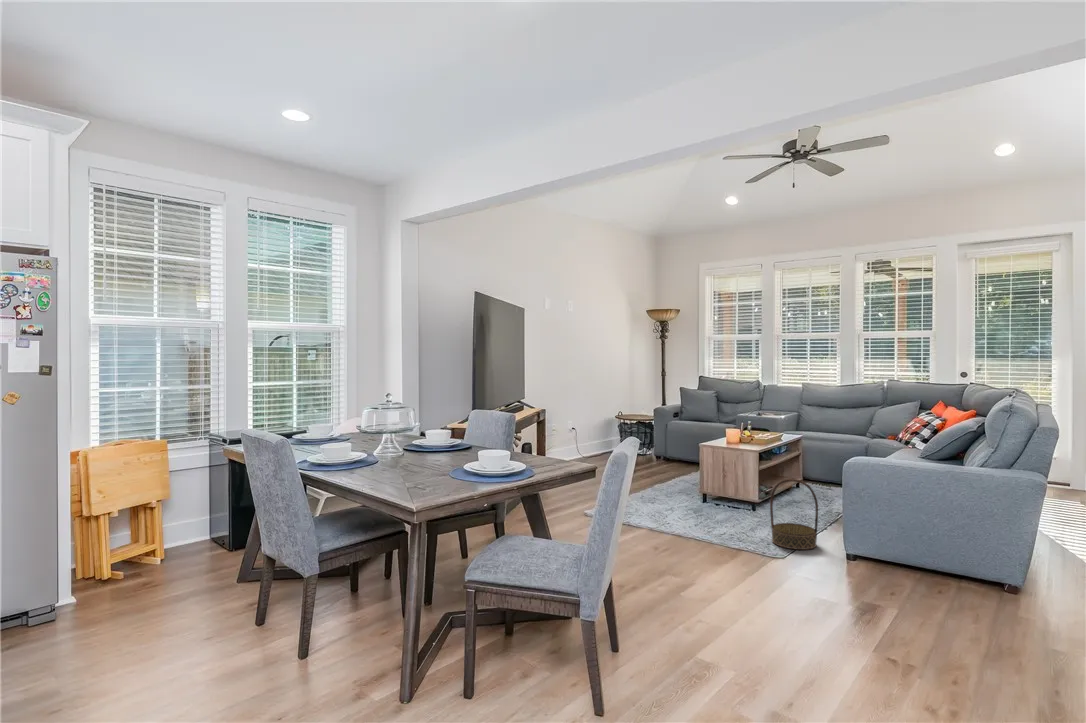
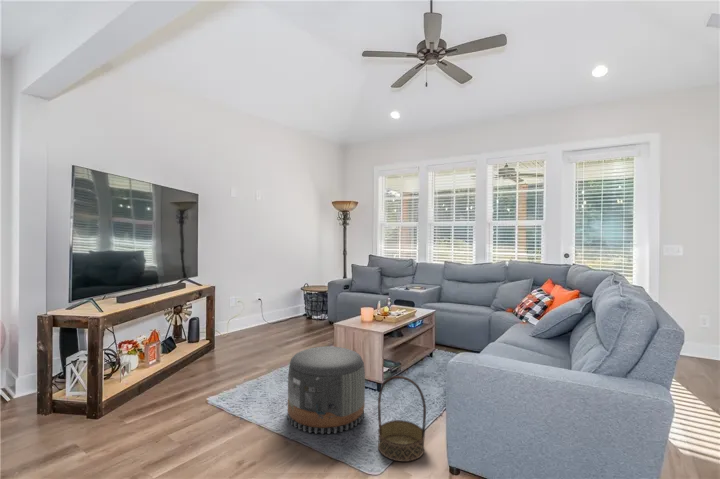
pouf: none [673,463,748,534] -> present [288,346,365,434]

